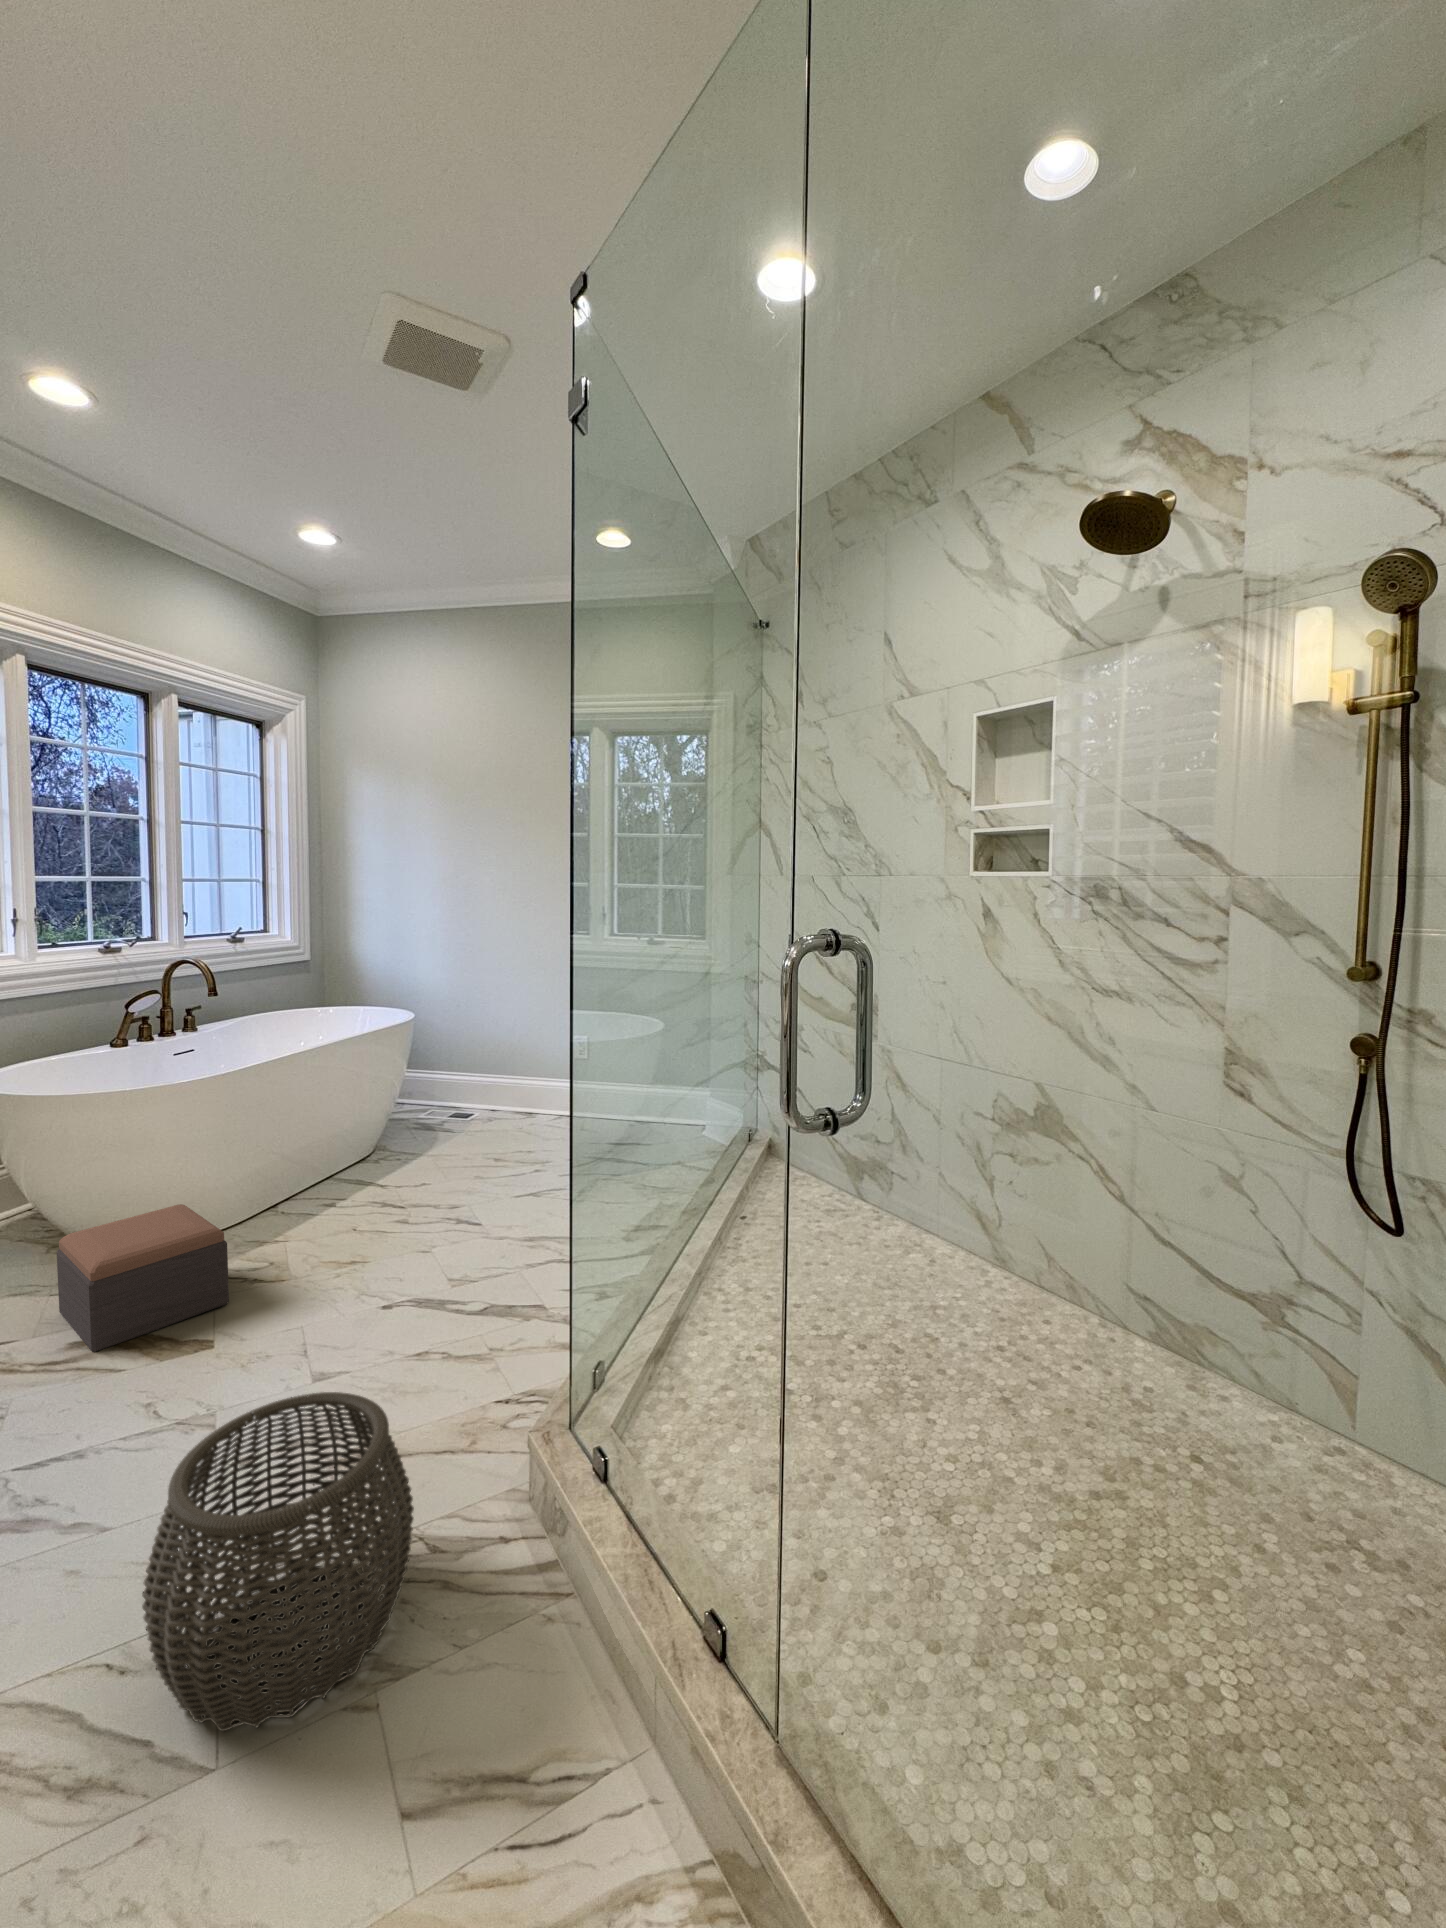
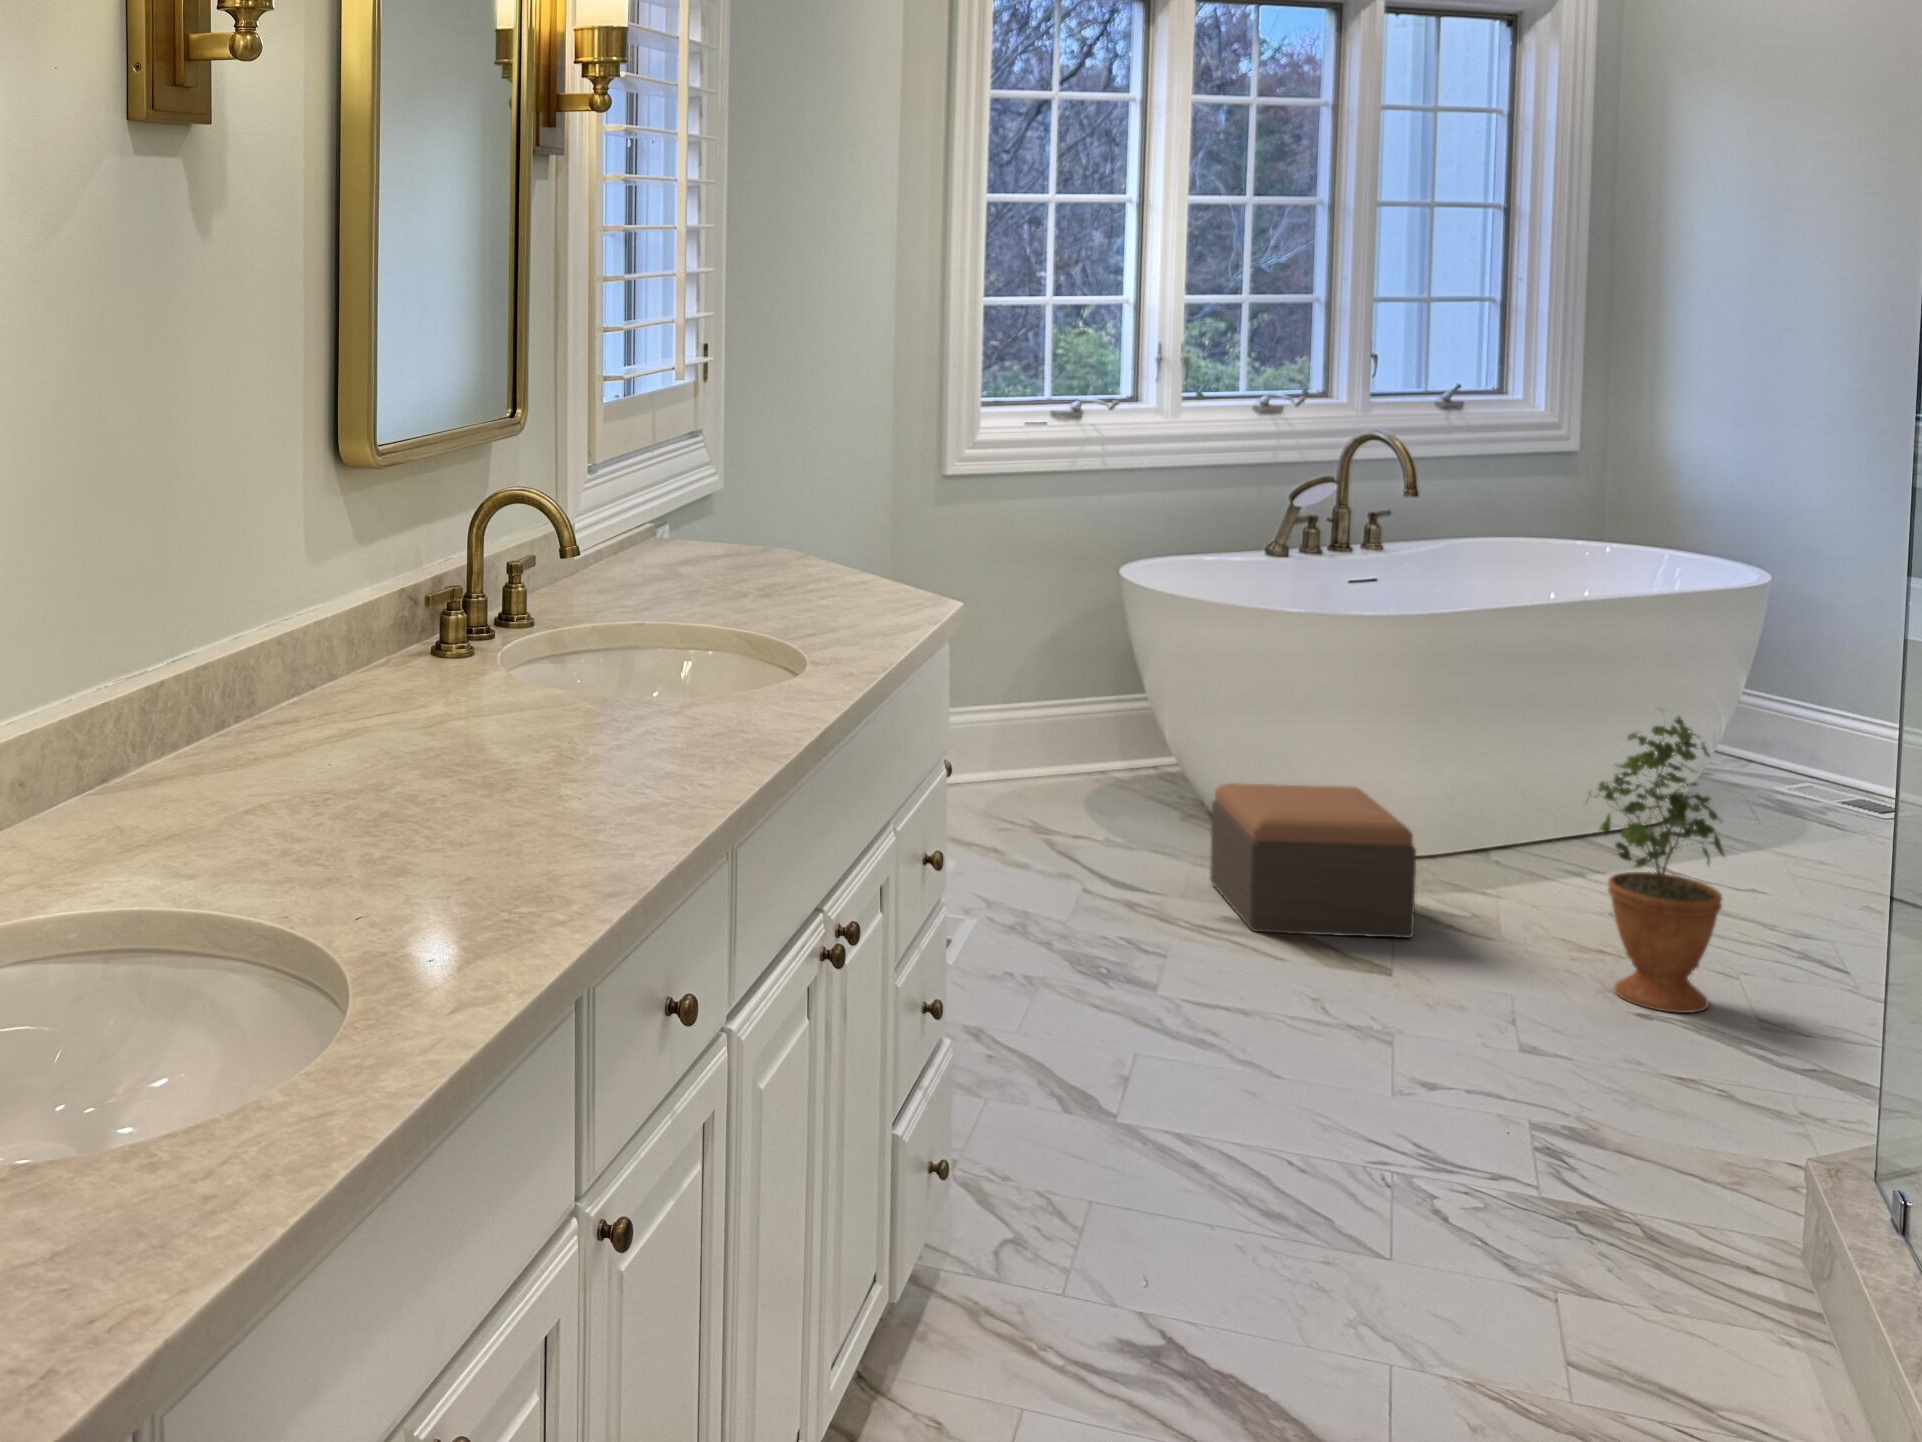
potted plant: none [341,1109,425,1300] -> present [1594,717,1724,1013]
woven basket: present [142,1392,414,1731] -> none [1329,962,1617,1260]

